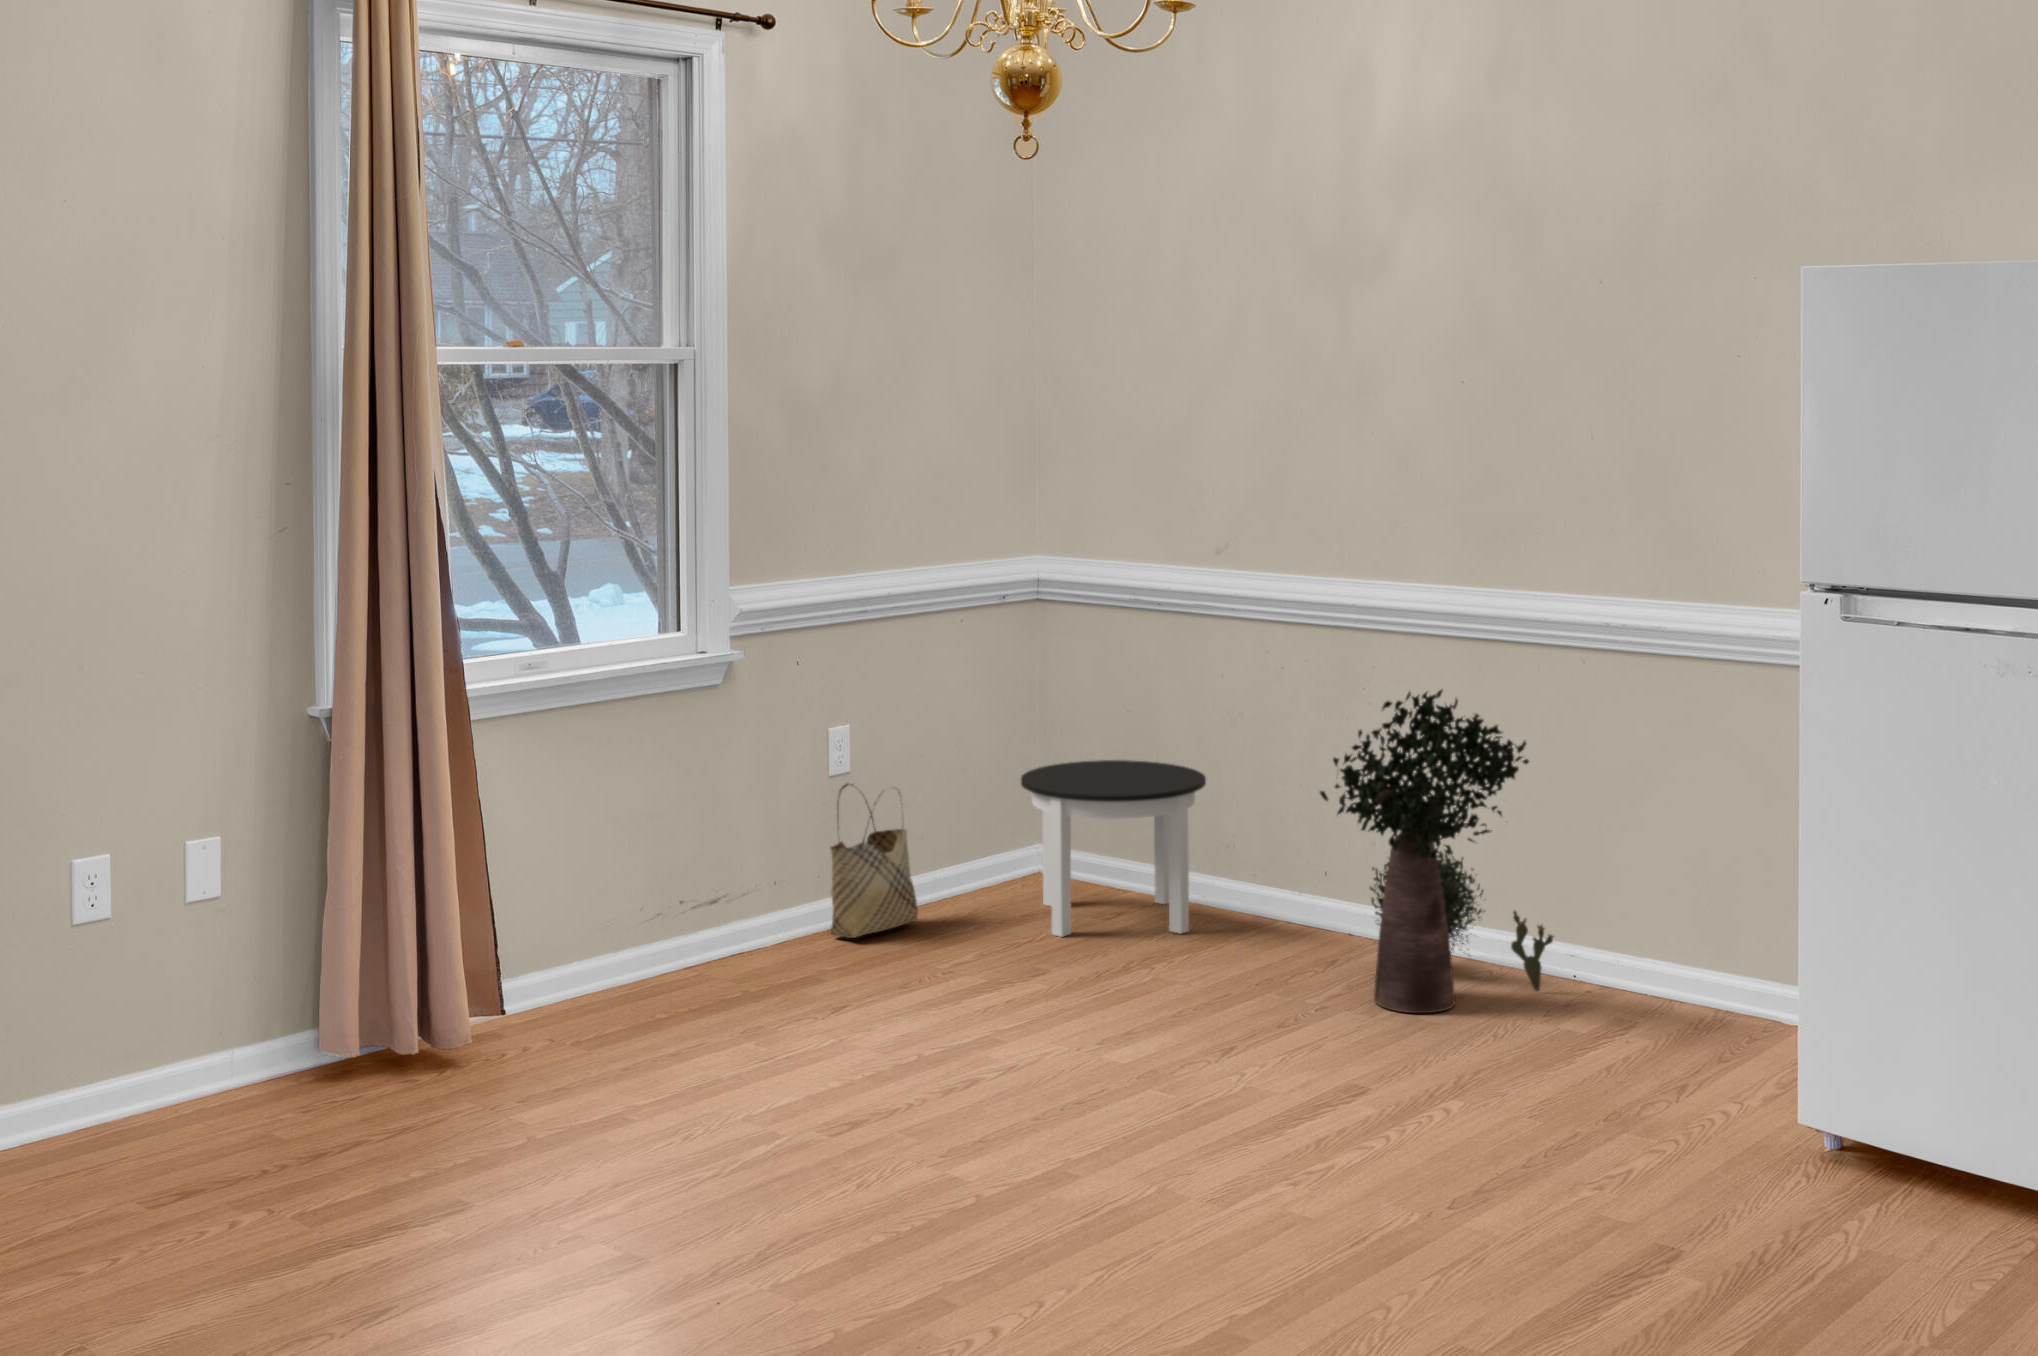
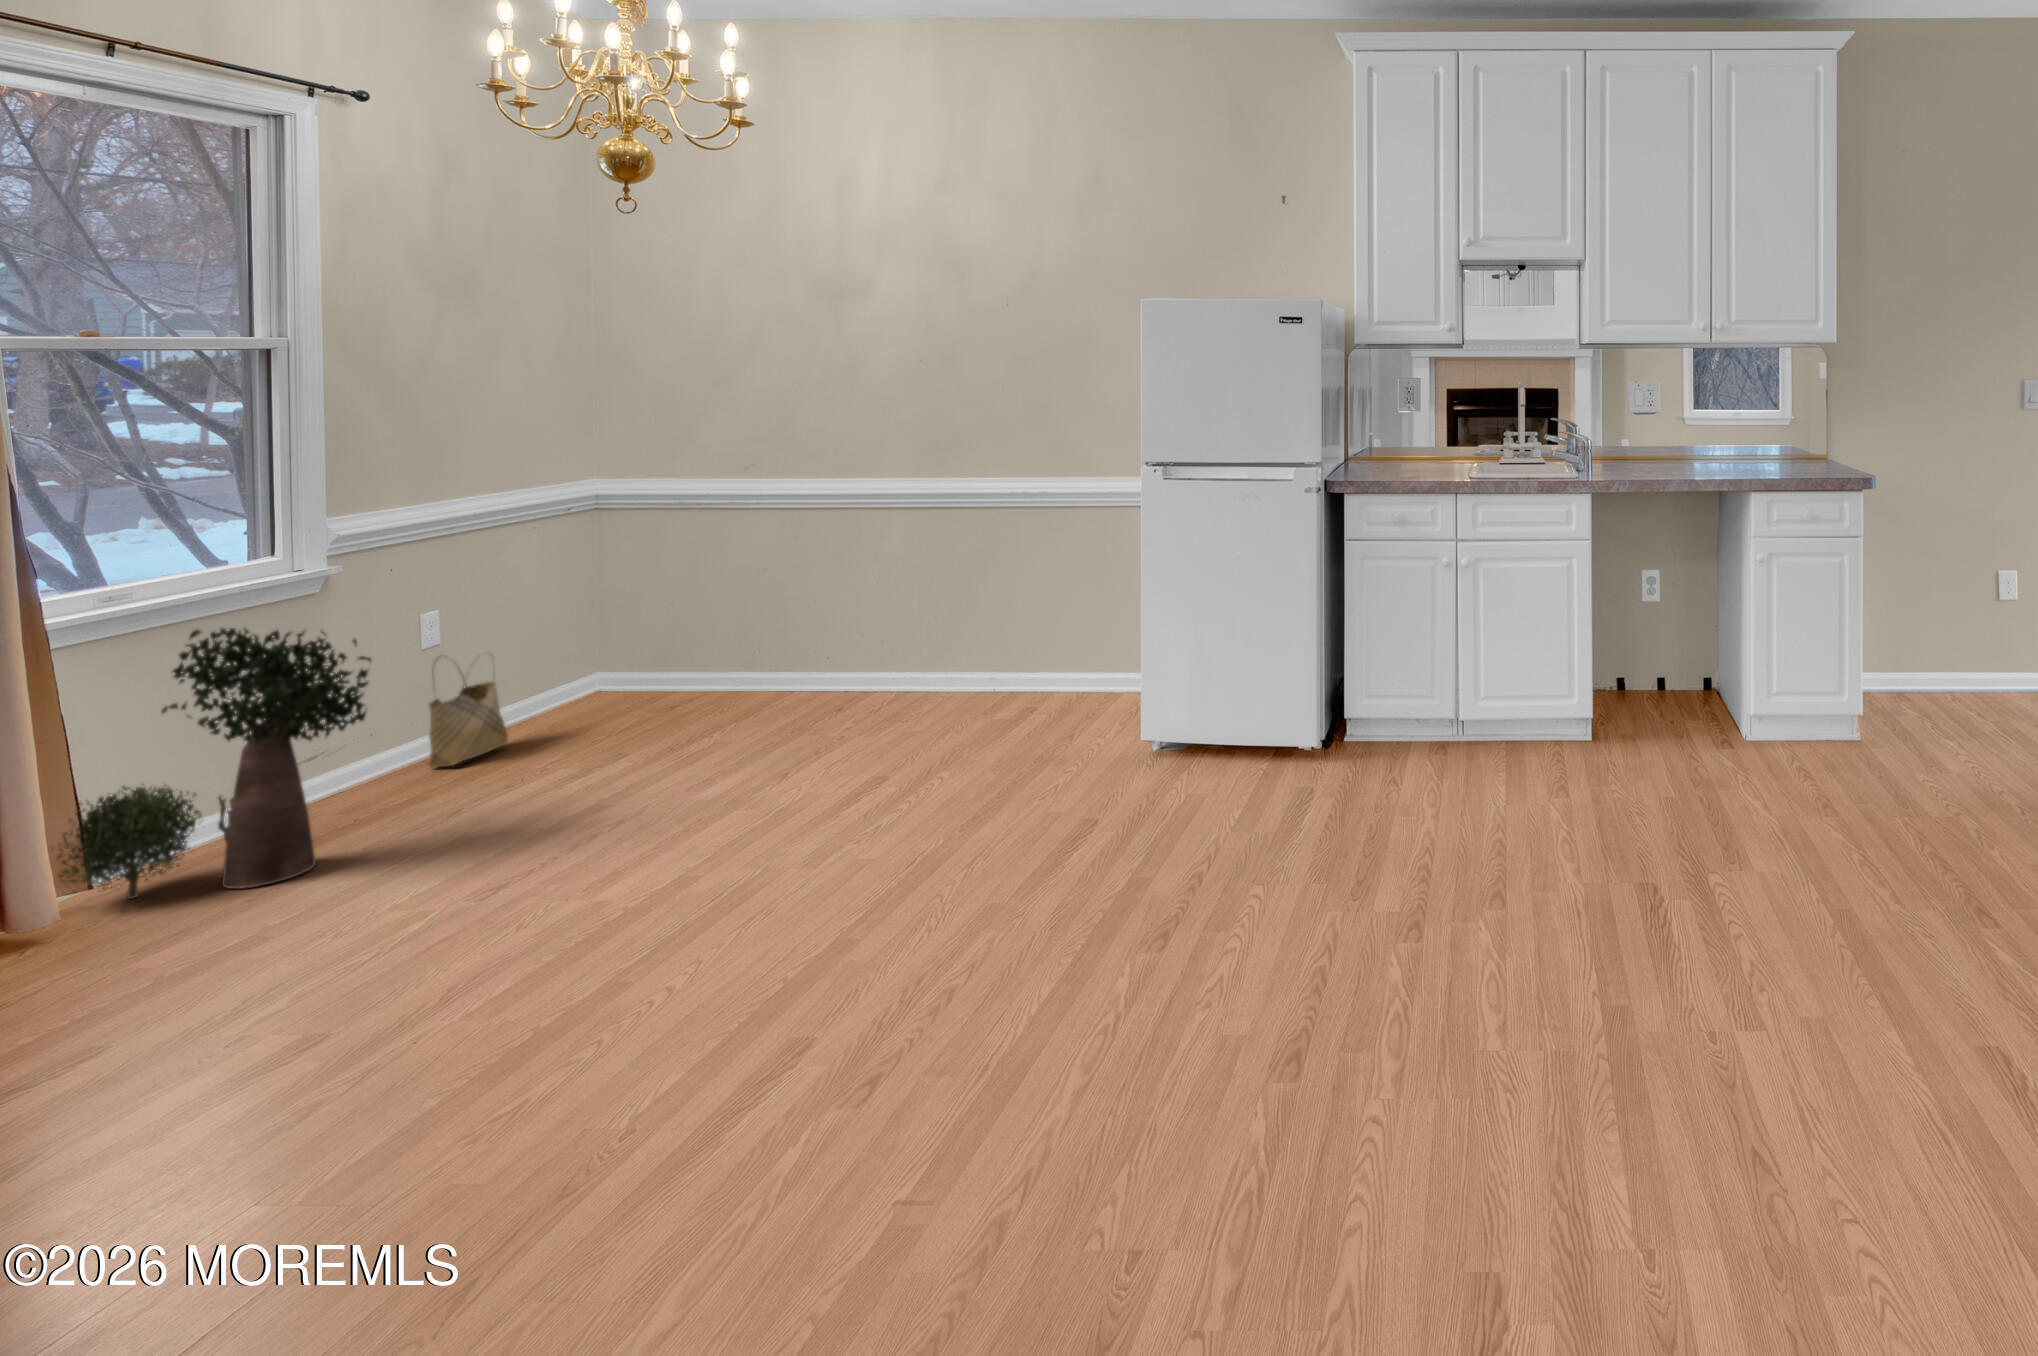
potted plant: present [1320,690,1553,1013] -> present [57,628,371,899]
round table: present [1021,760,1206,937] -> none [596,609,744,733]

